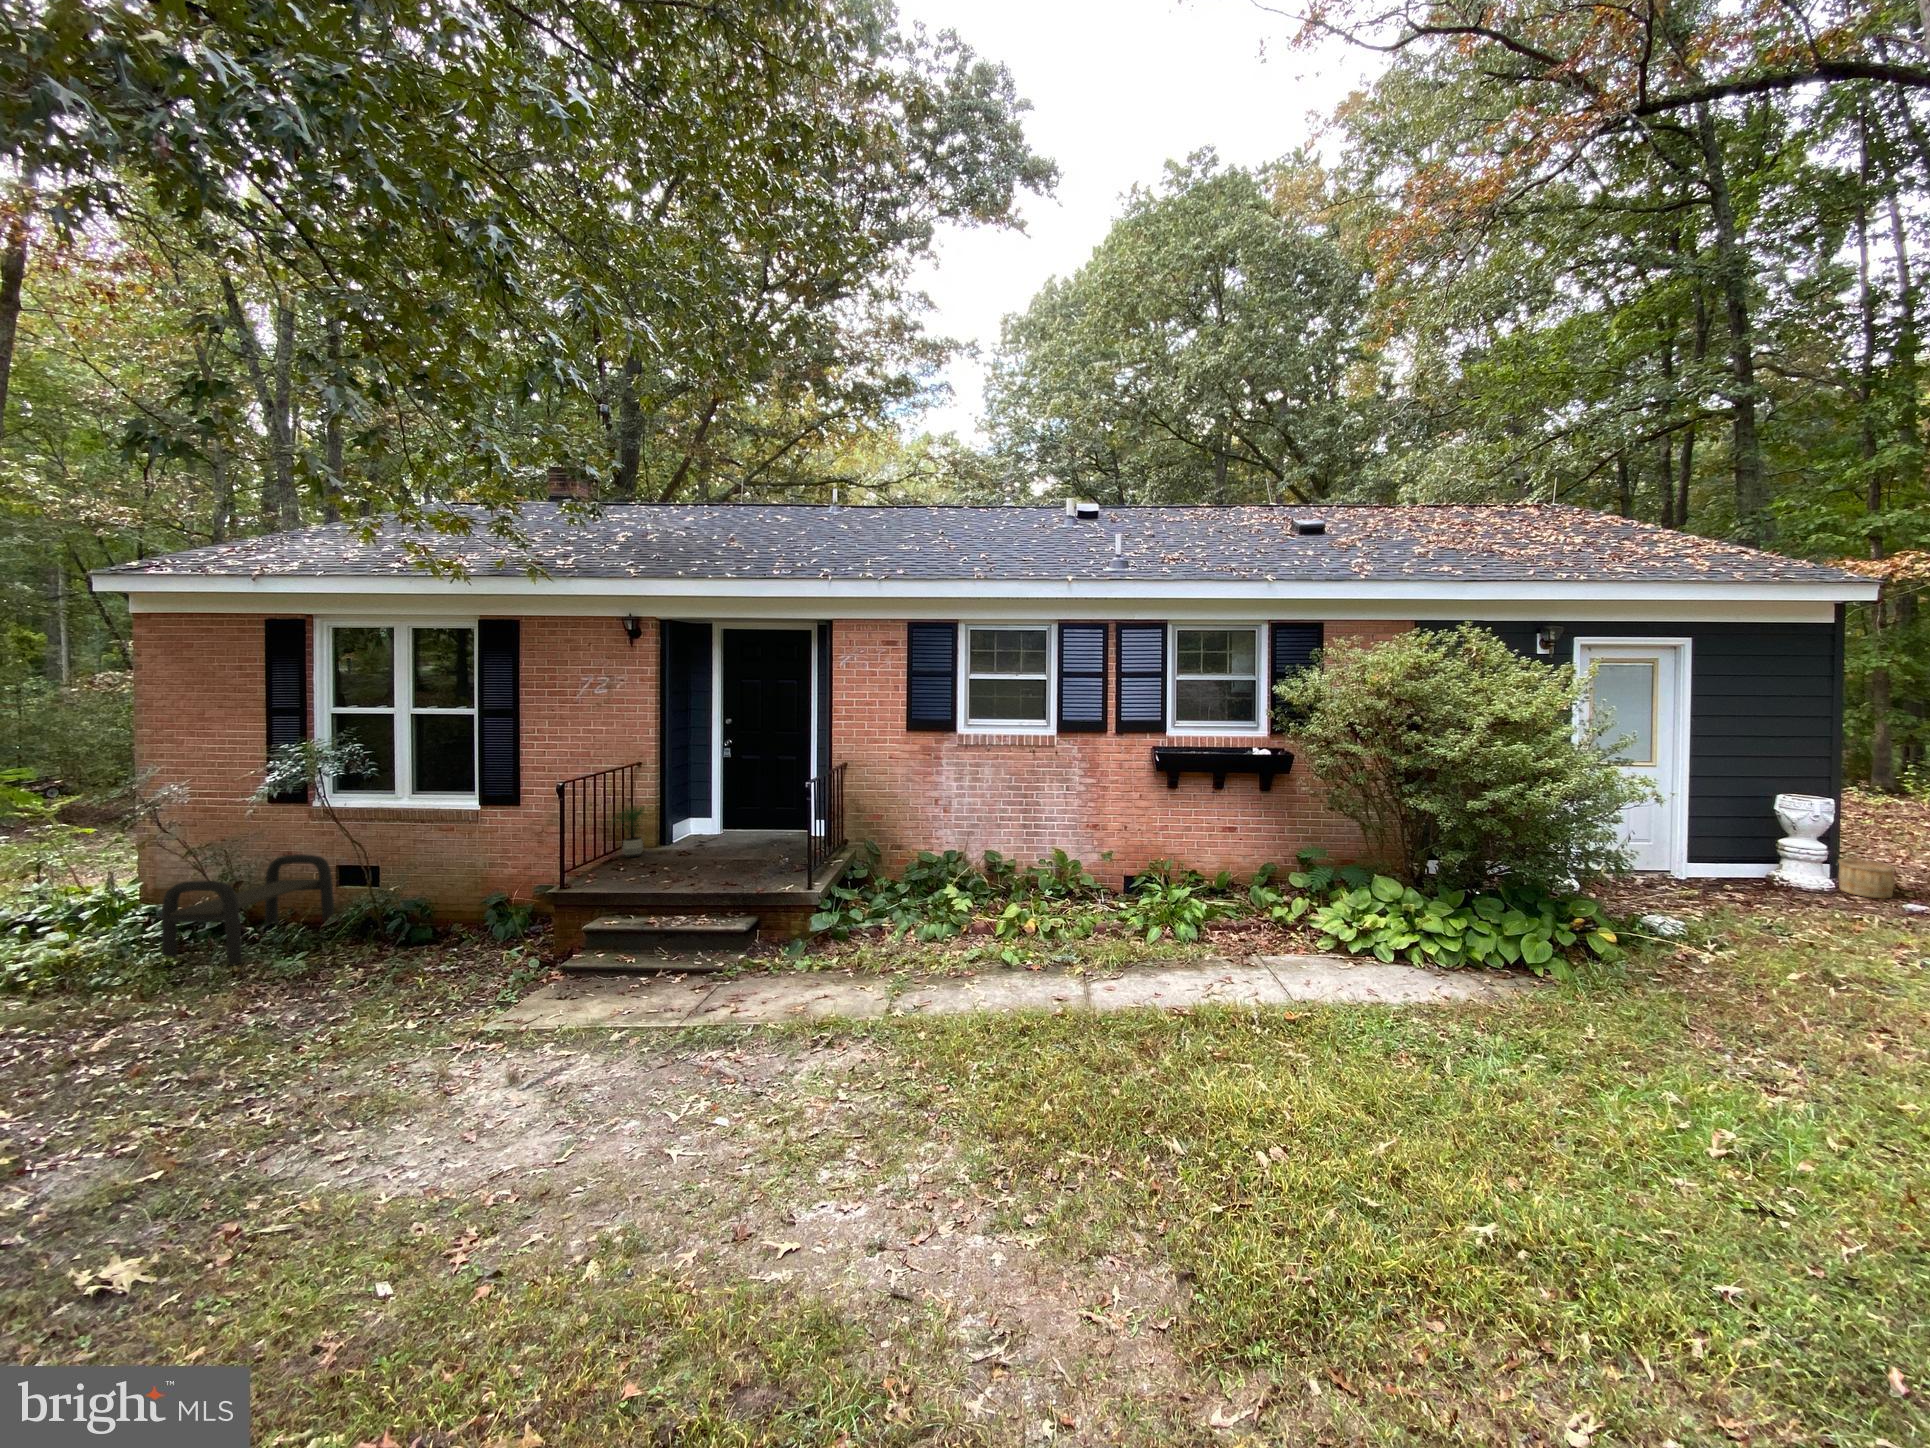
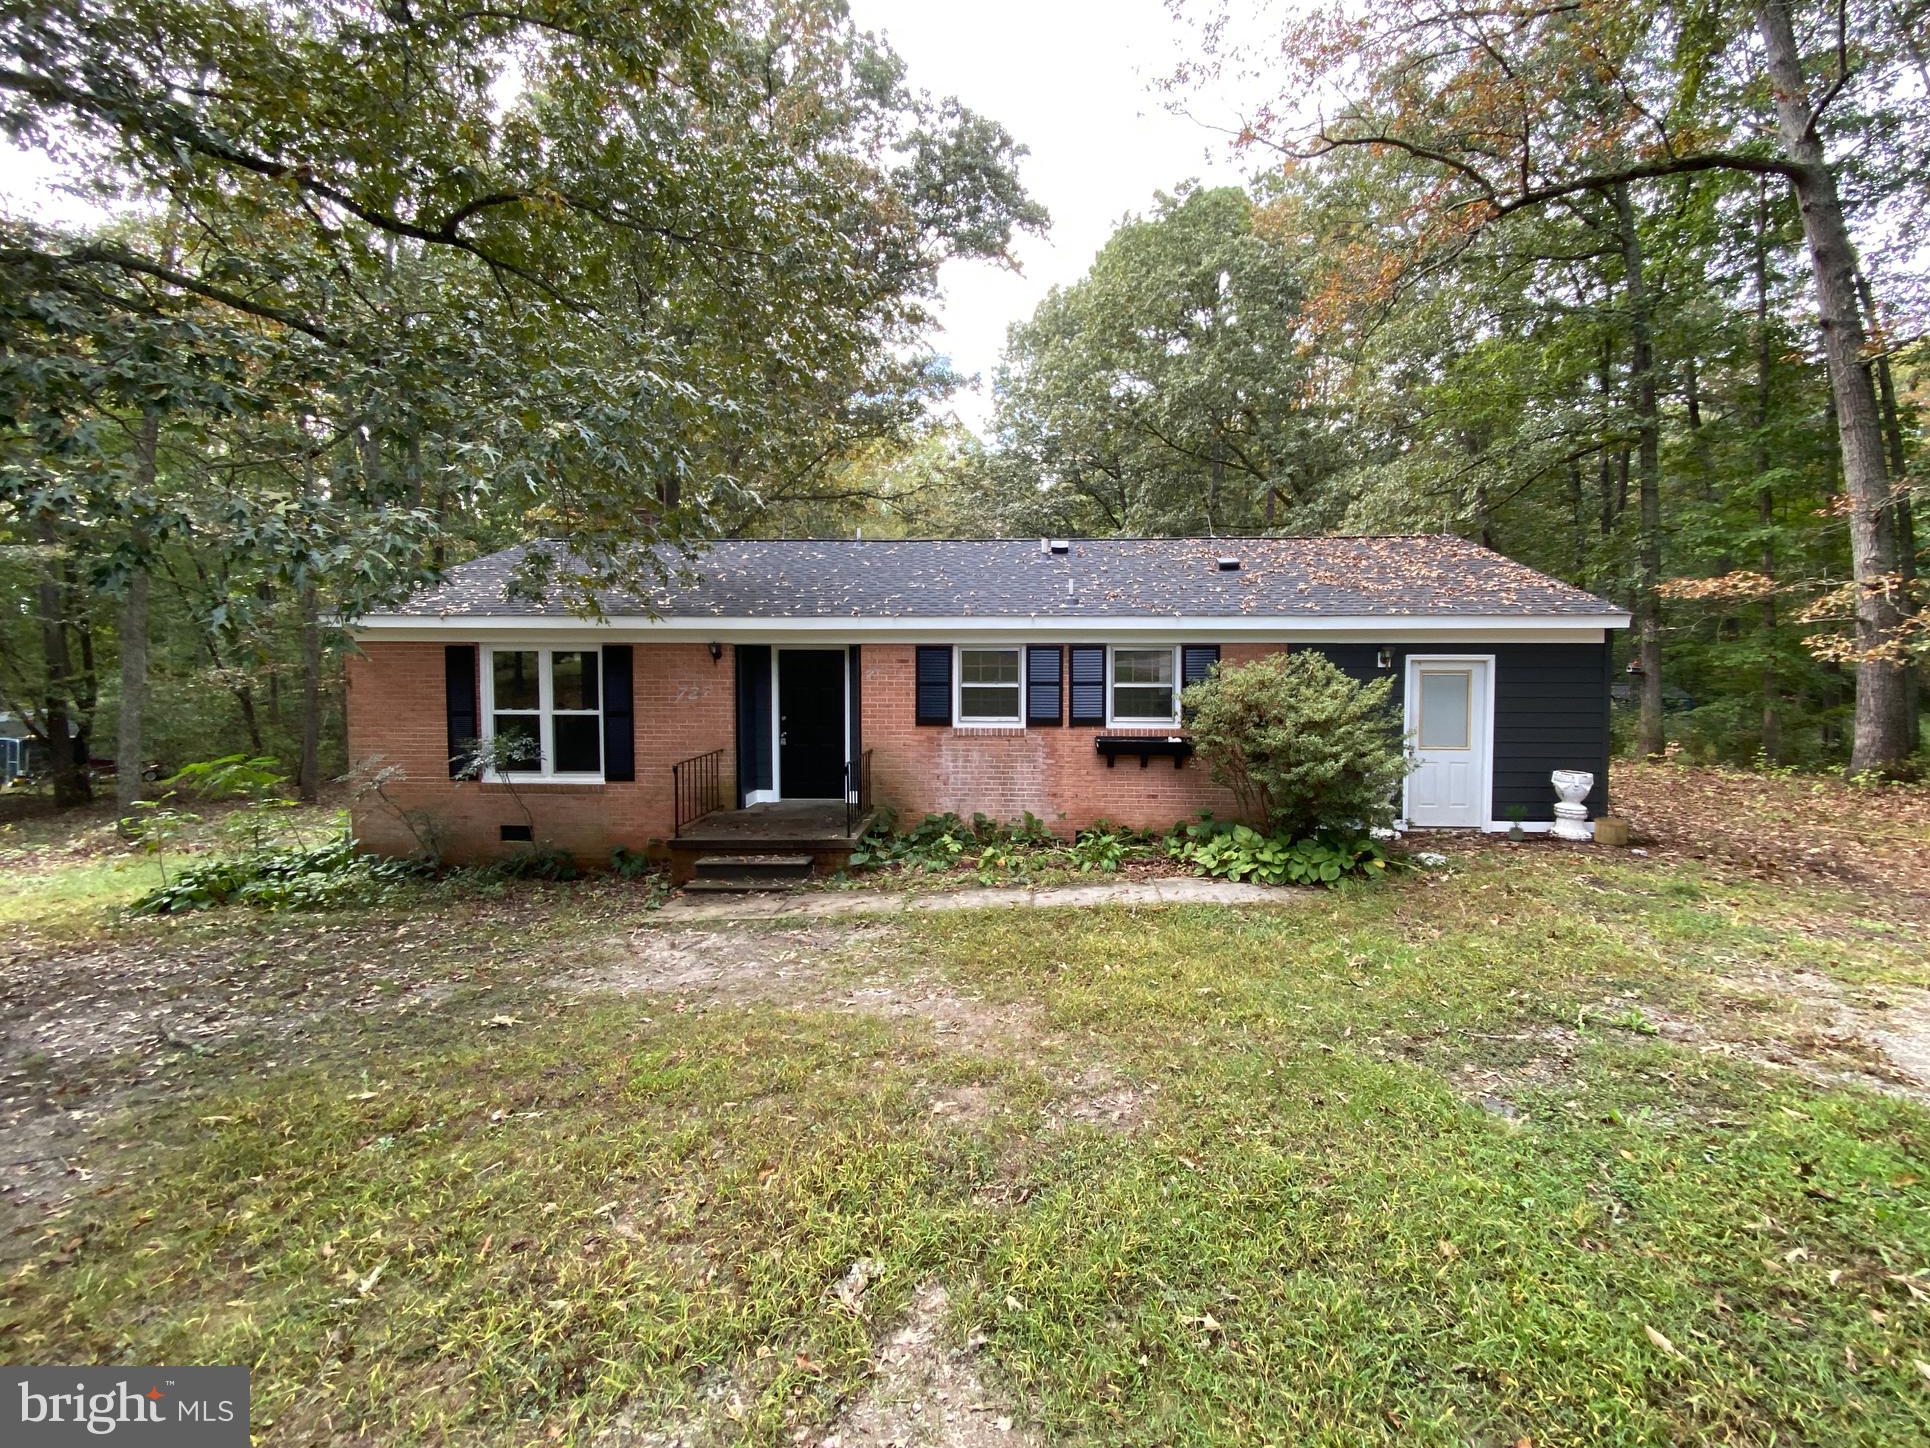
potted plant: present [614,807,643,858] -> present [1507,806,1527,842]
bench: present [161,854,334,967] -> none [411,815,509,889]

